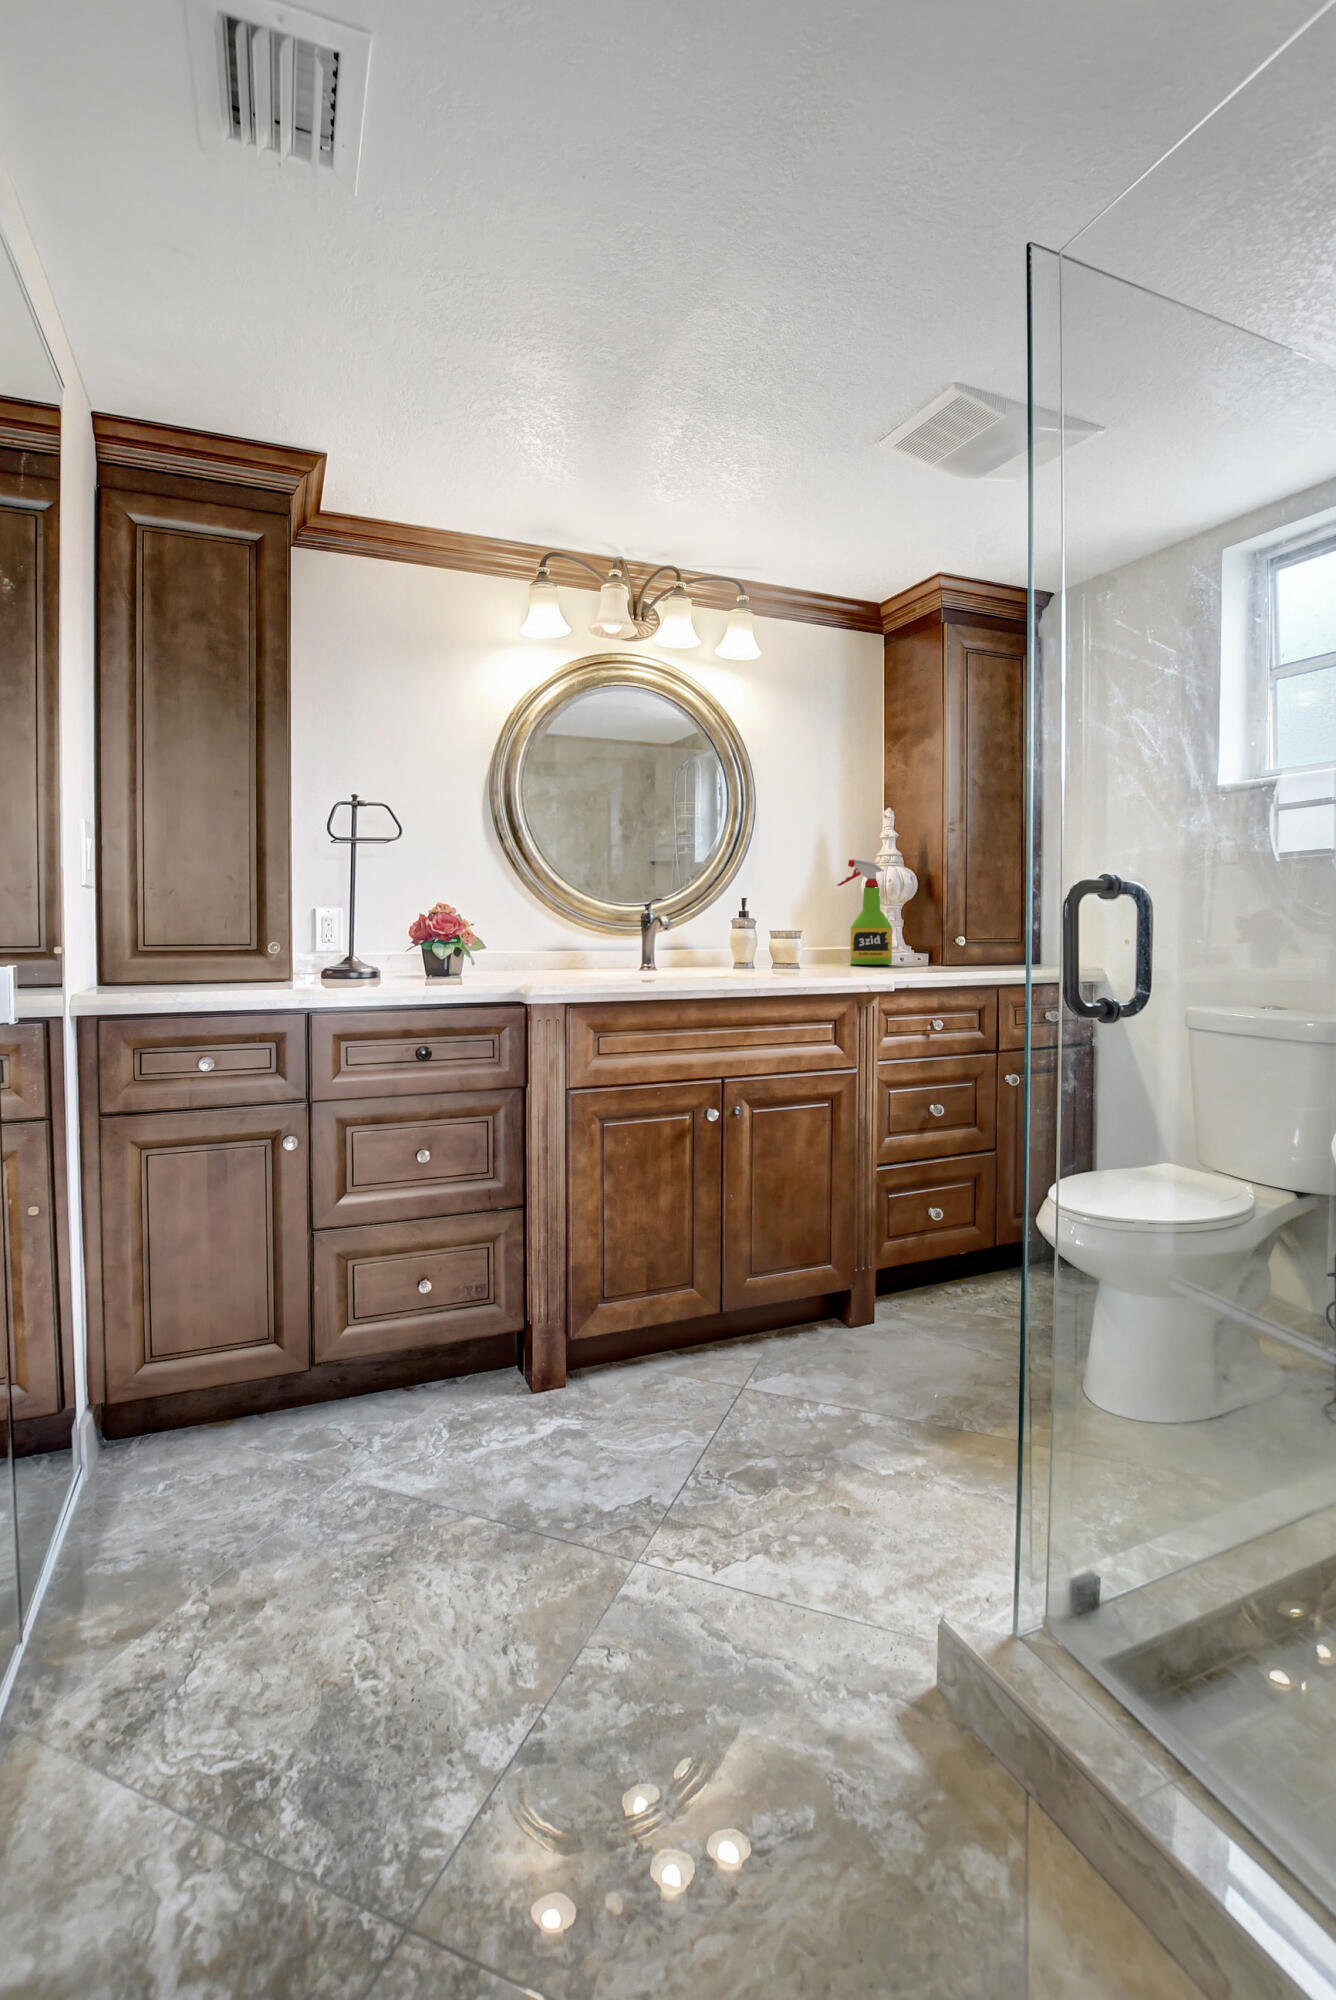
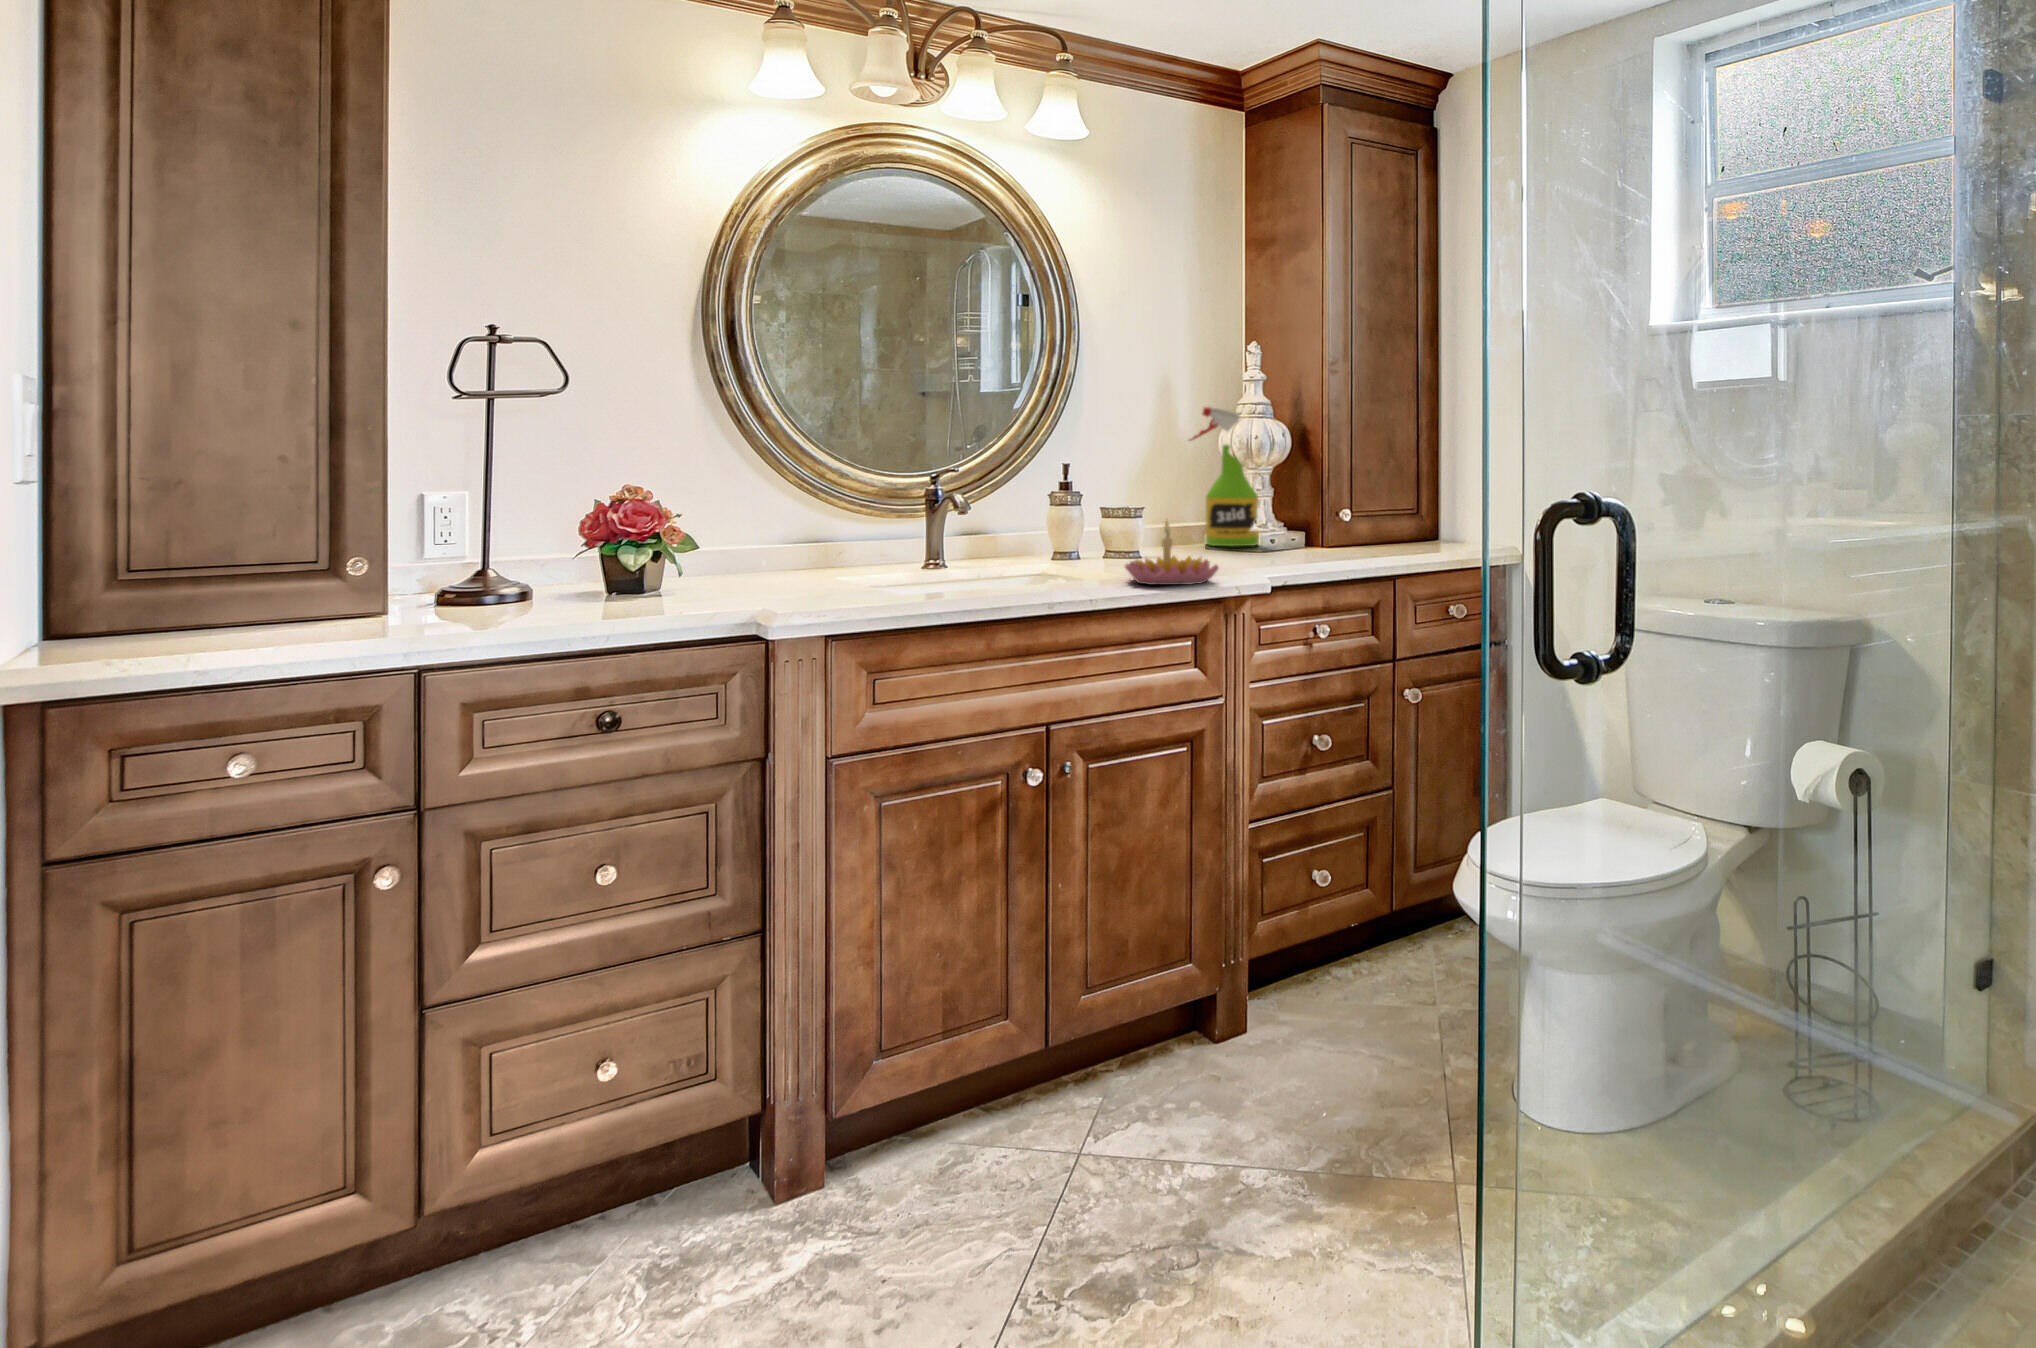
candle holder: none [782,930,853,979] -> present [1125,519,1218,585]

